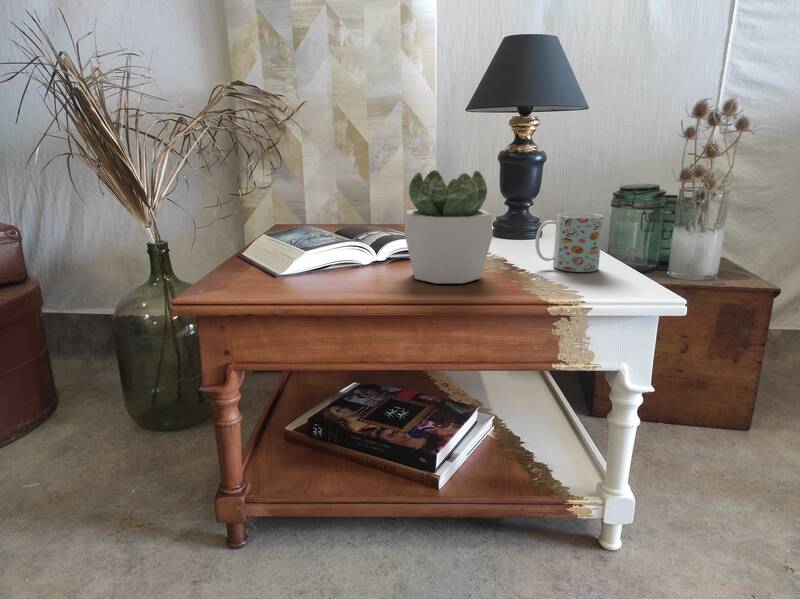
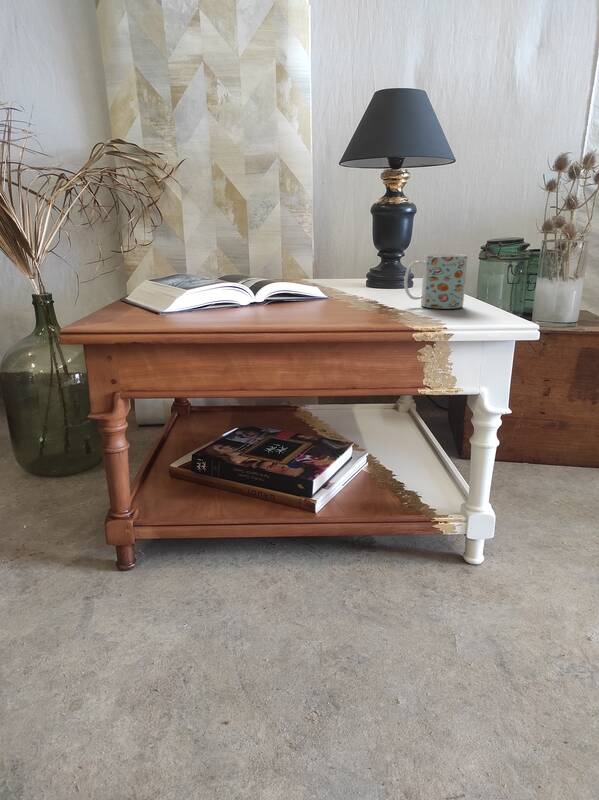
succulent plant: present [405,170,493,284] -> none [281,210,363,317]

